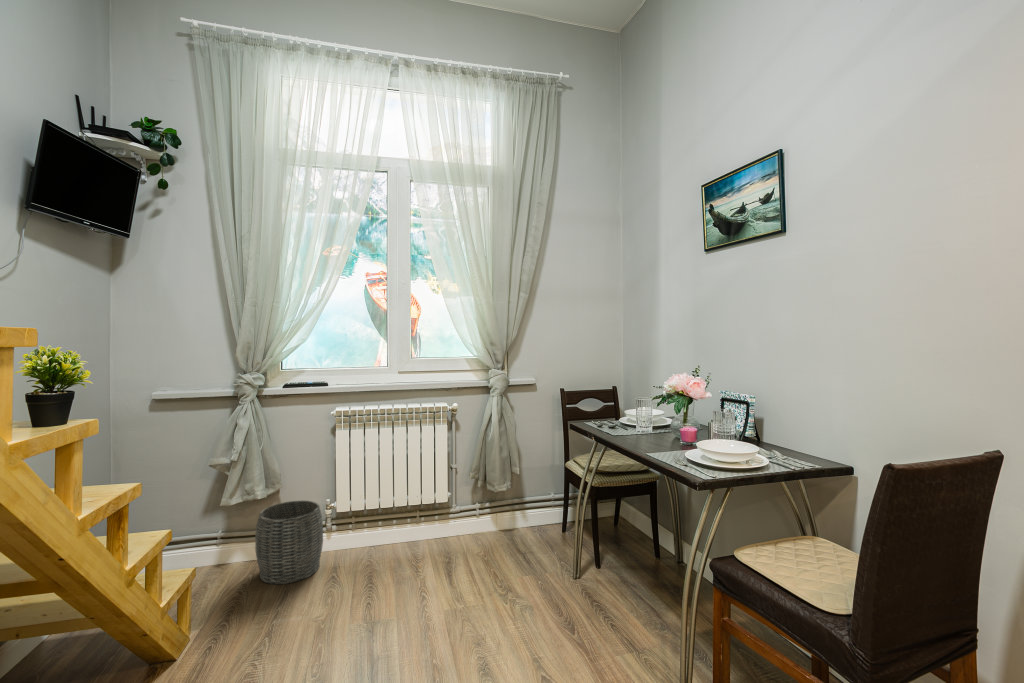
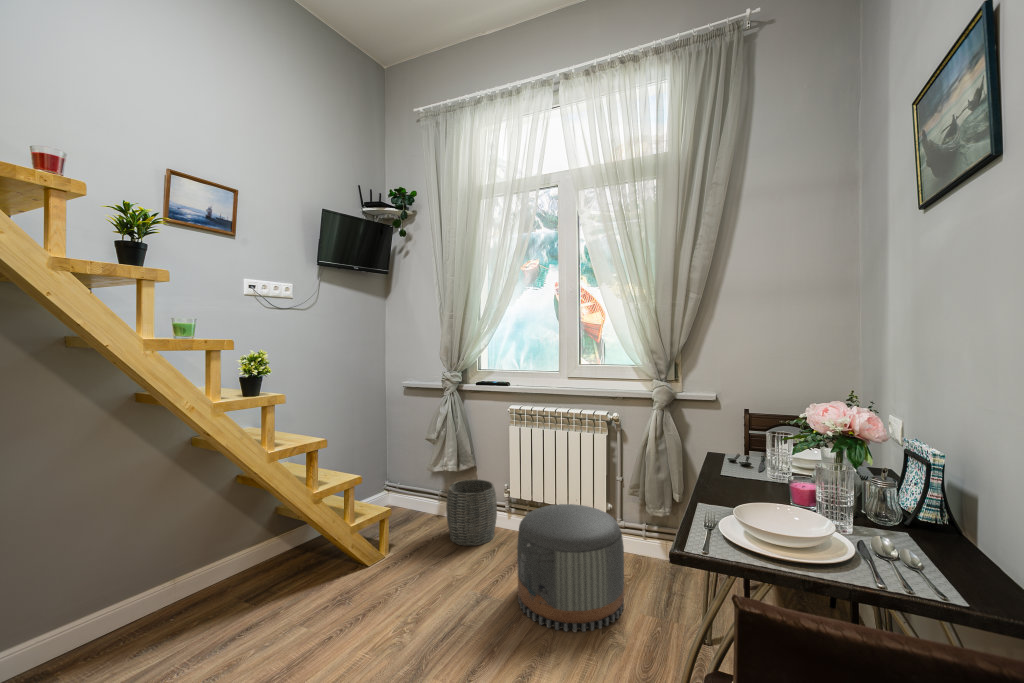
pouf: none [403,494,508,617] -> present [517,504,624,632]

